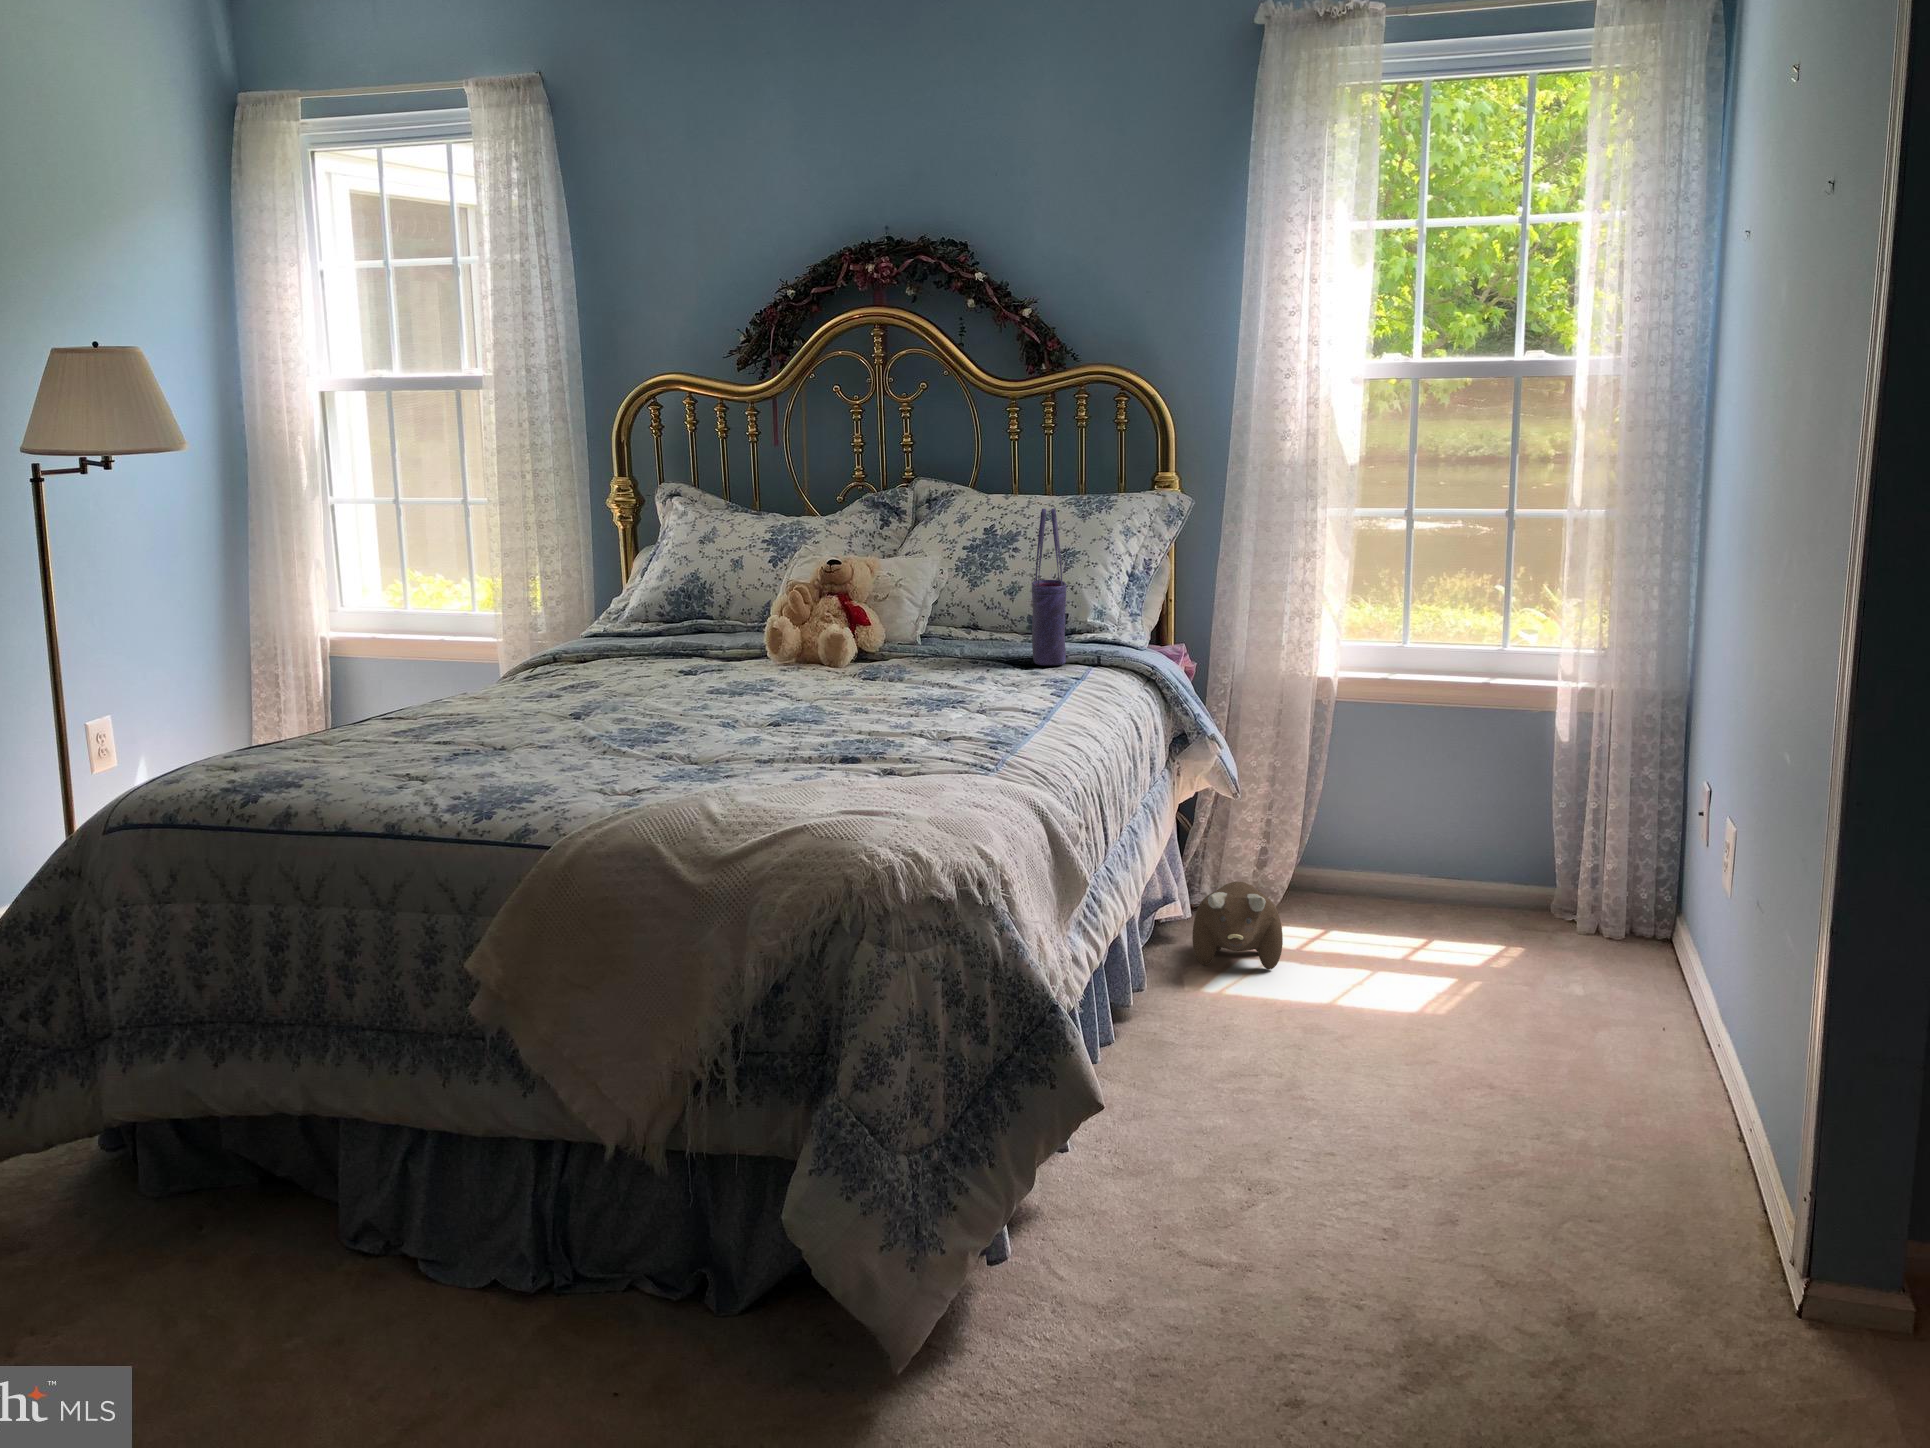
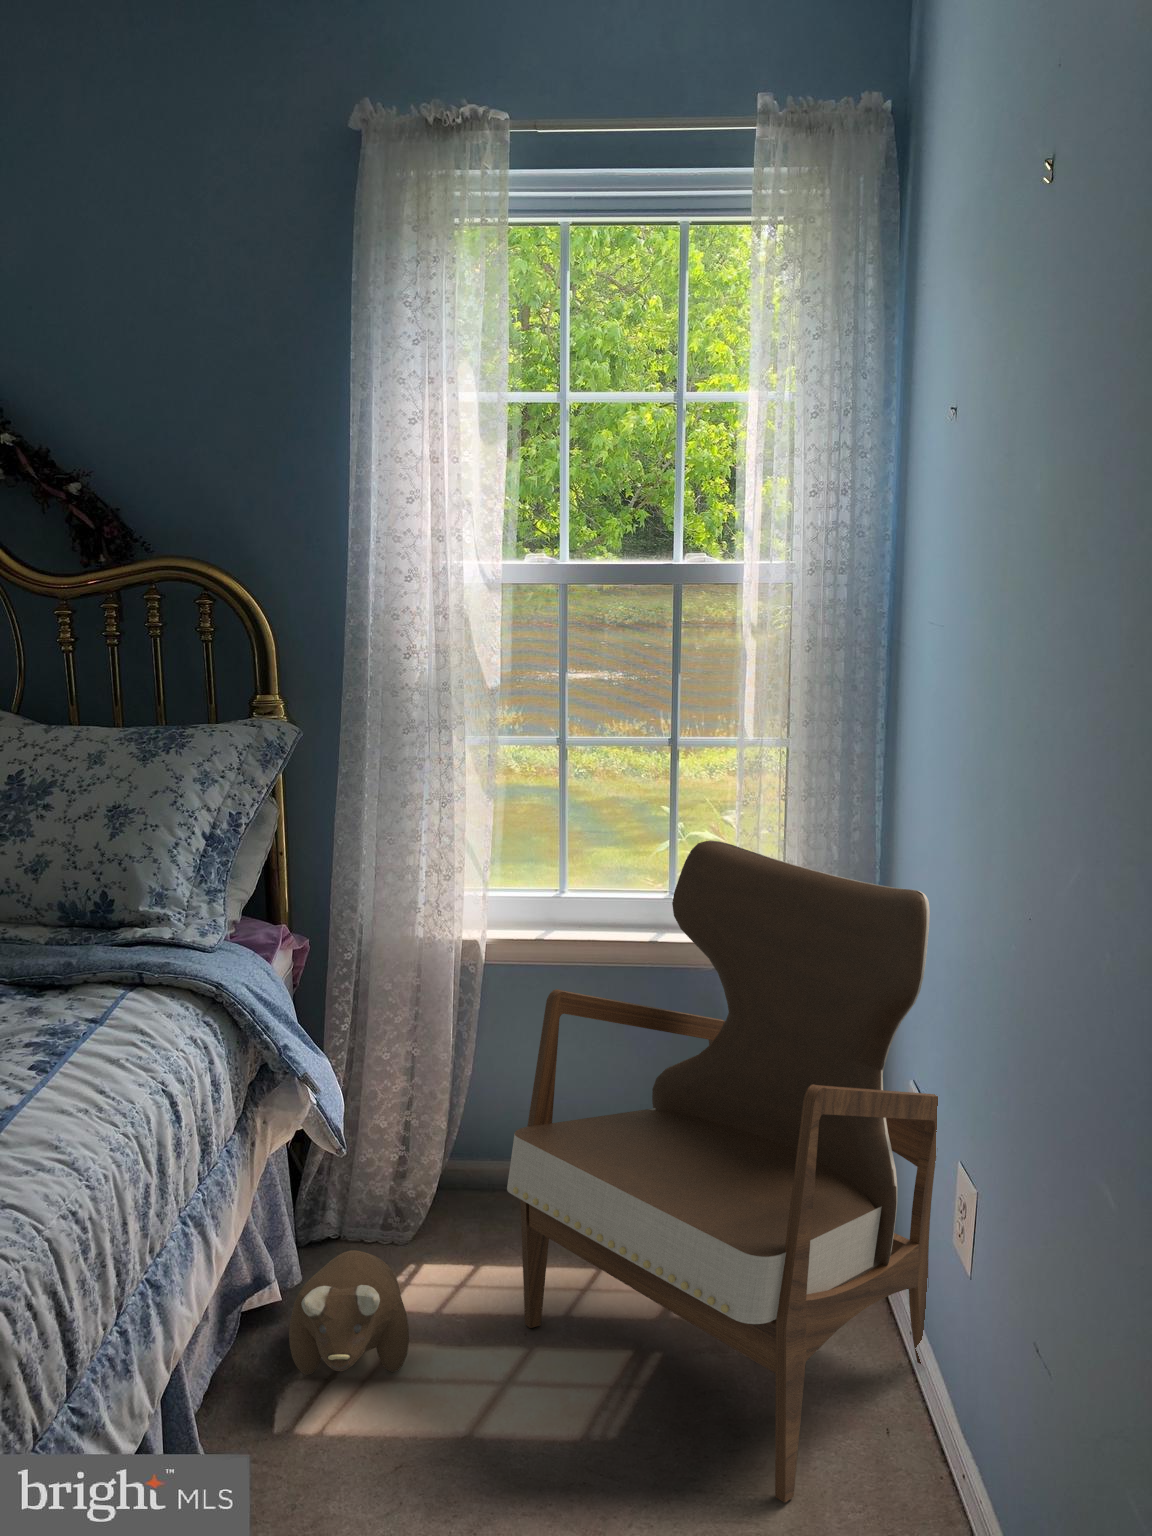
tote bag: present [1032,509,1066,665] -> none [35,770,96,996]
armchair: none [1362,586,1733,1045] -> present [507,840,938,1503]

